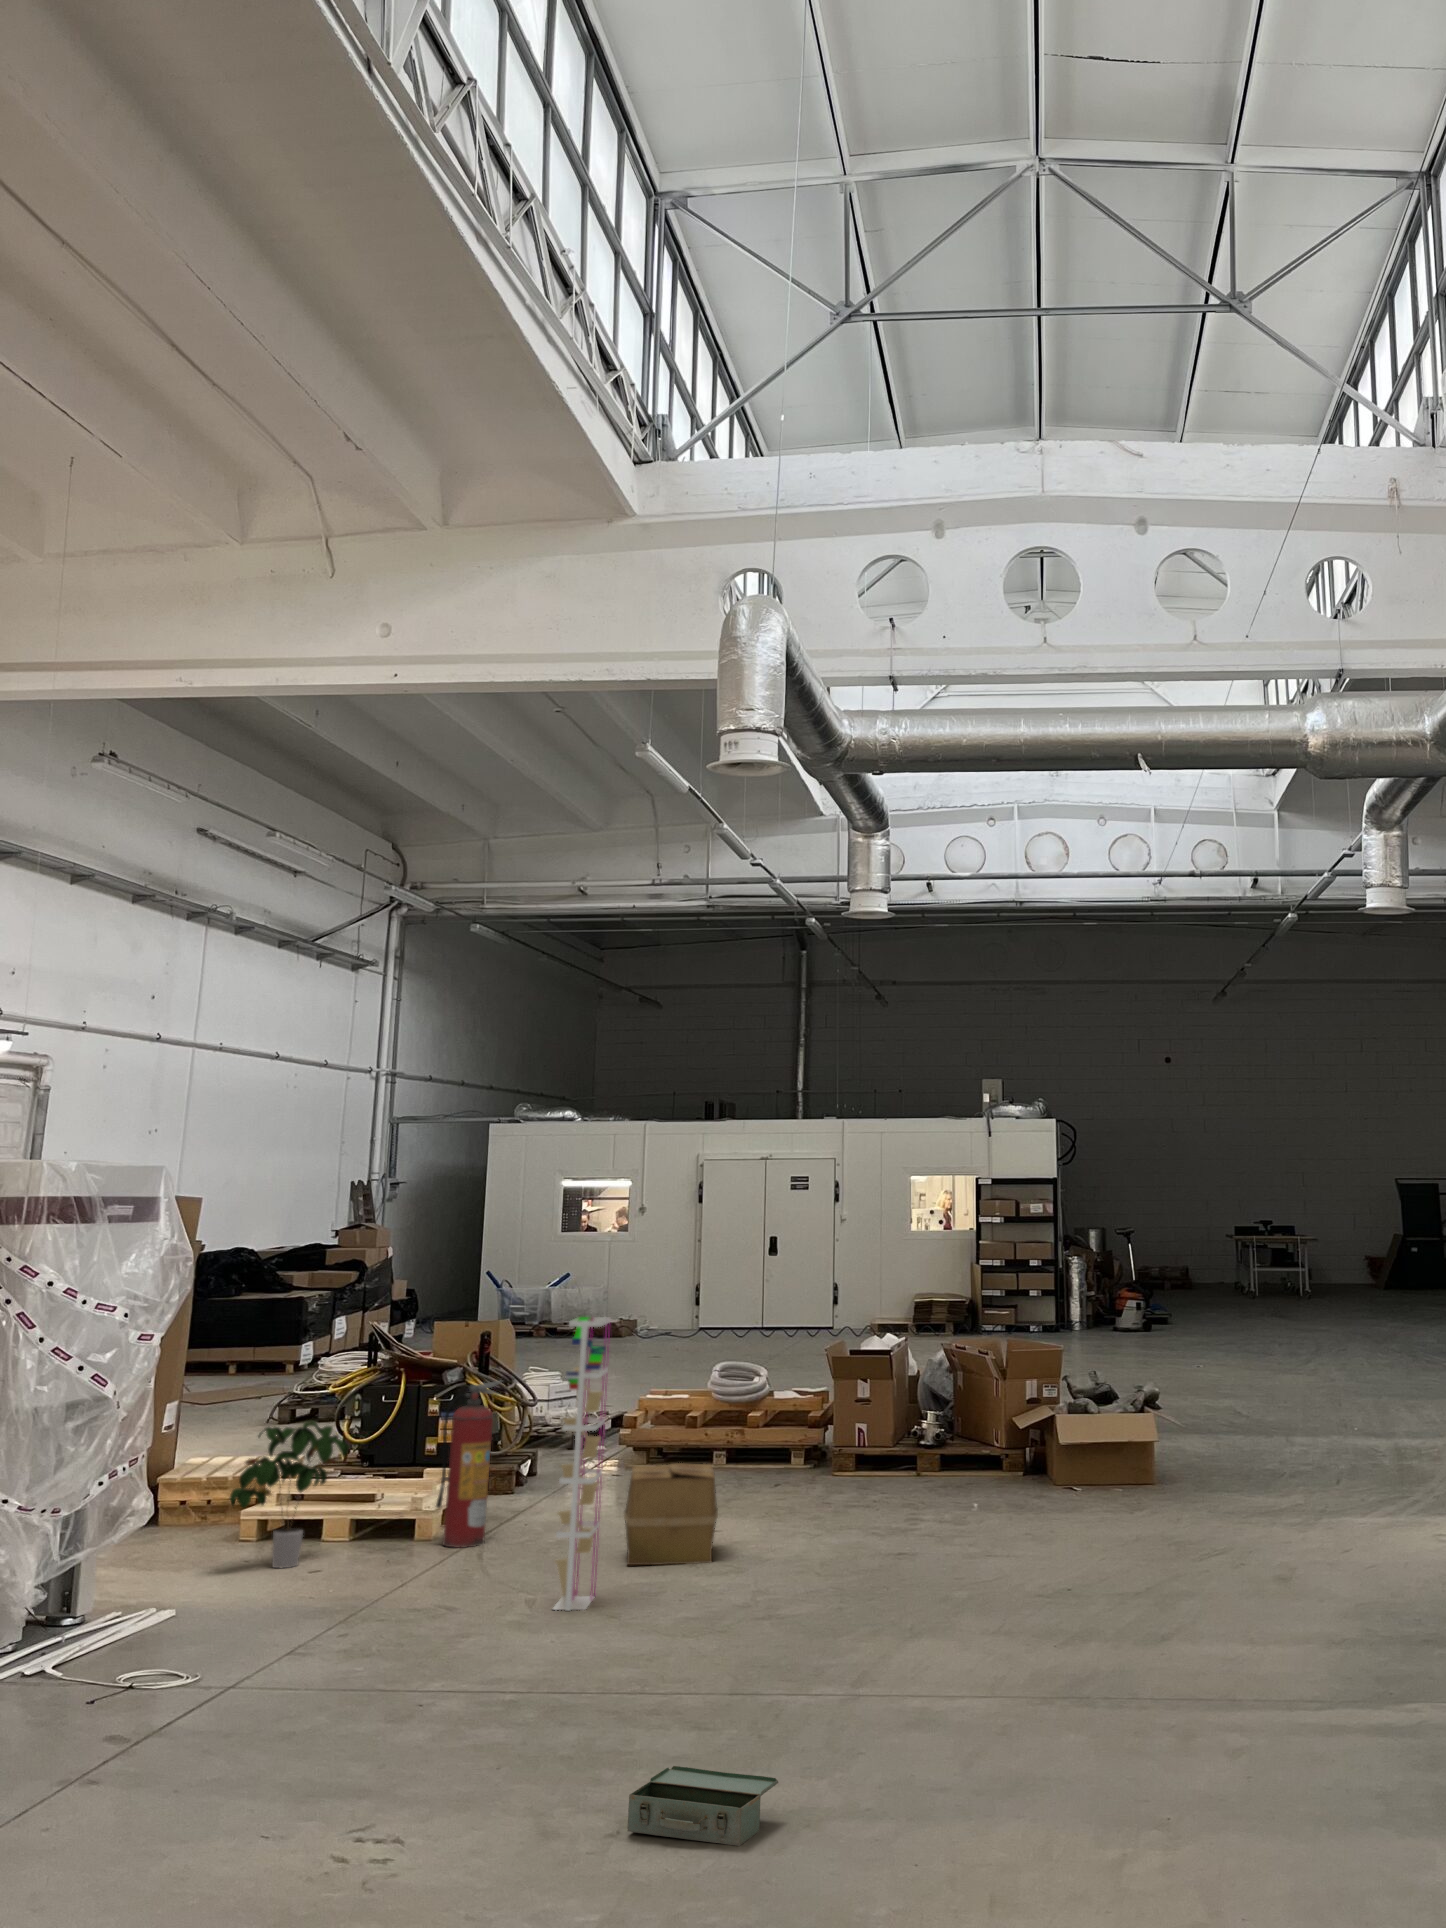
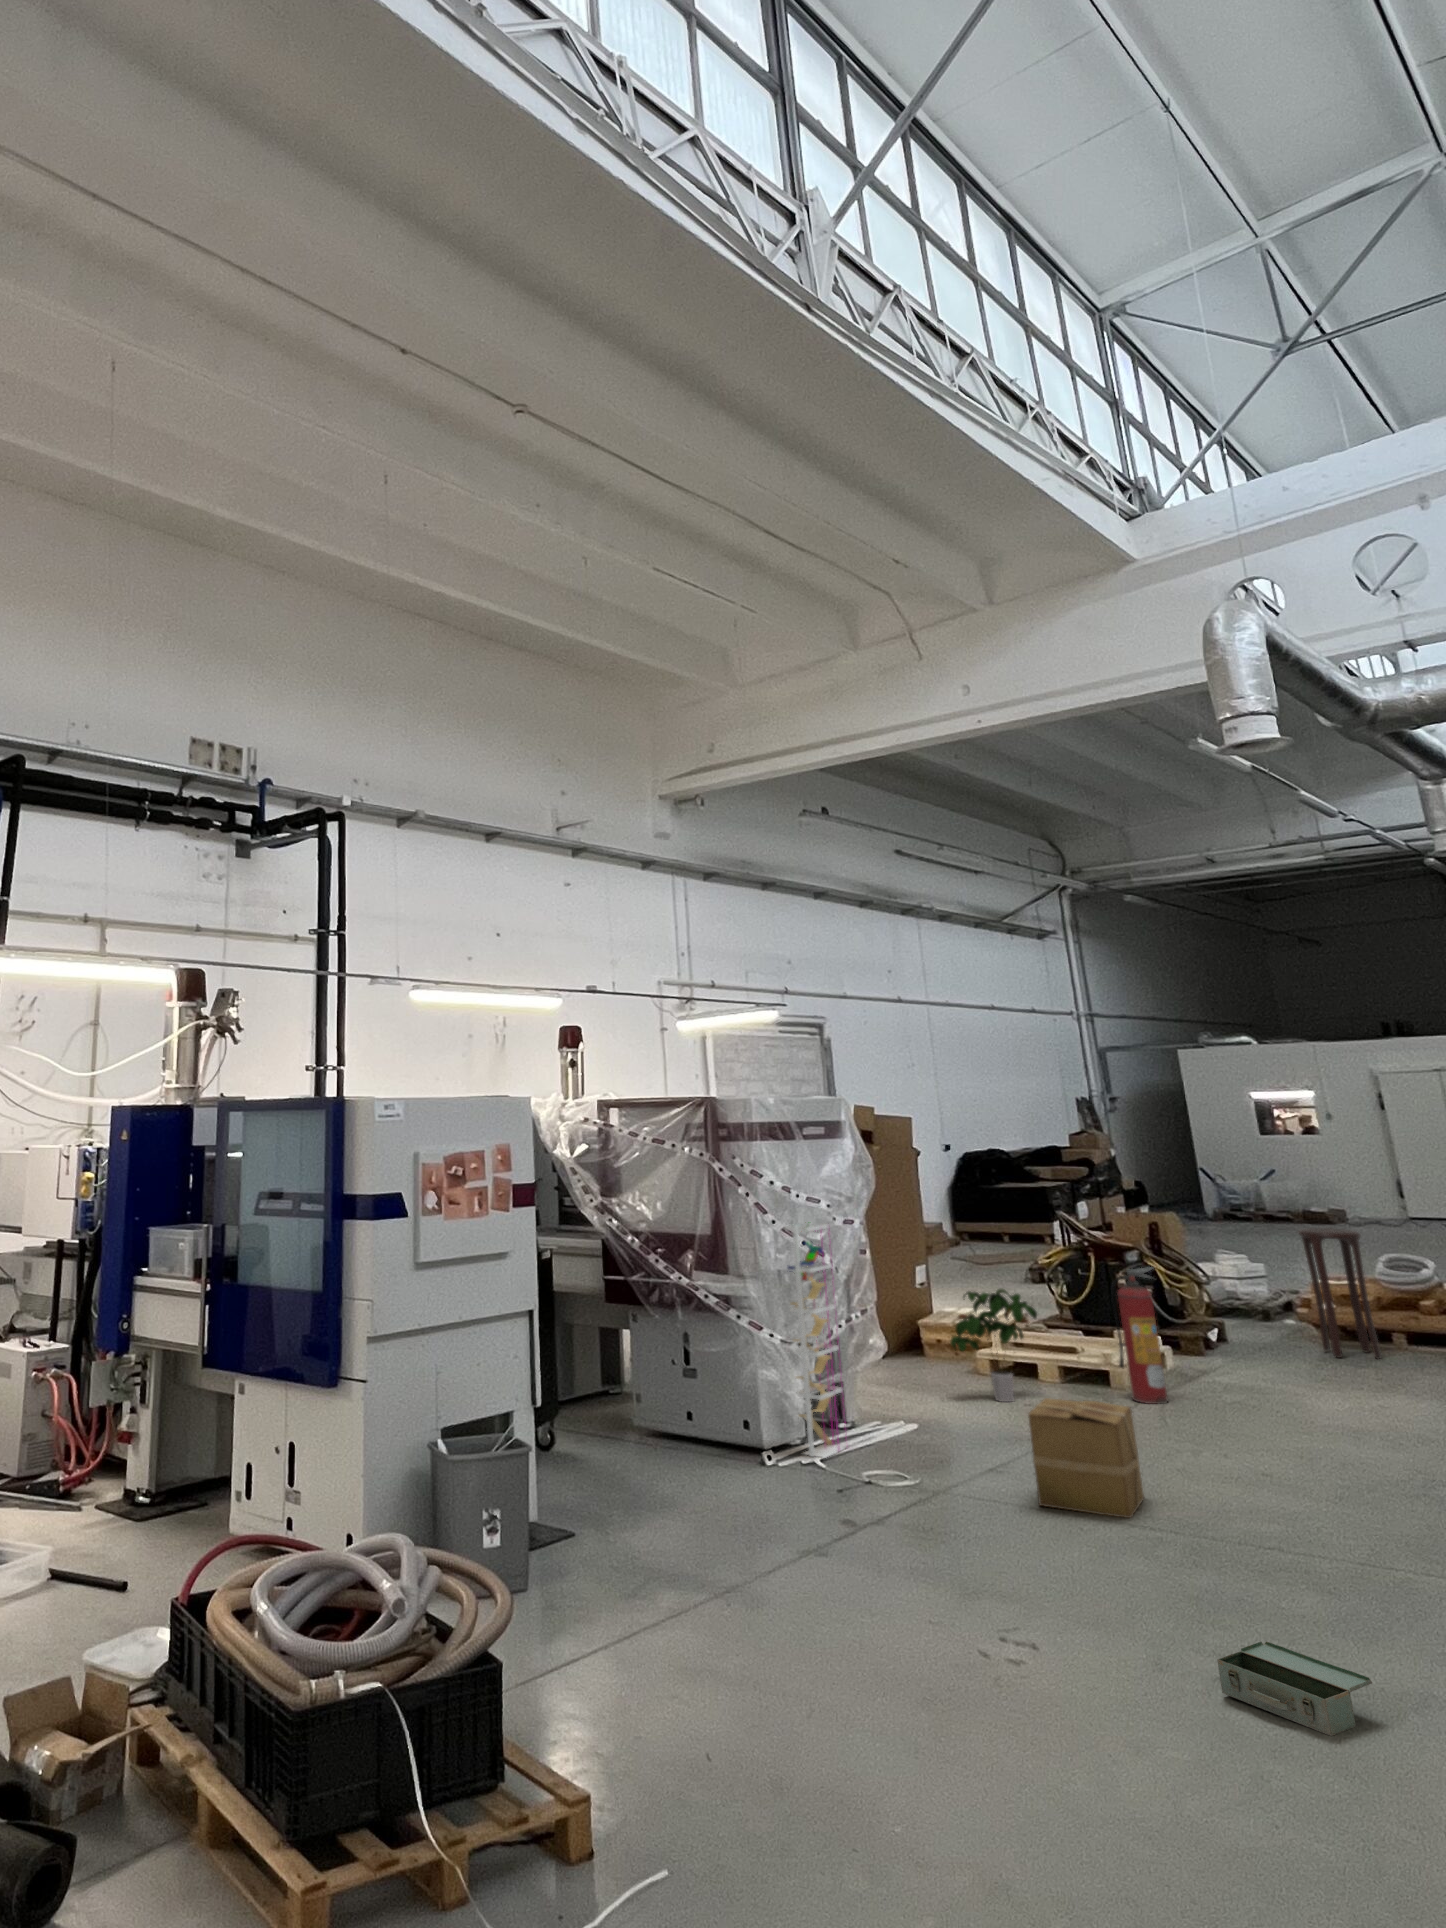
shelving unit: present [554,1317,611,1611] -> present [785,1222,844,1458]
stool: none [636,1329,703,1475] -> present [1298,1228,1381,1359]
cardboard box: present [624,1463,718,1565] -> present [1028,1398,1144,1518]

